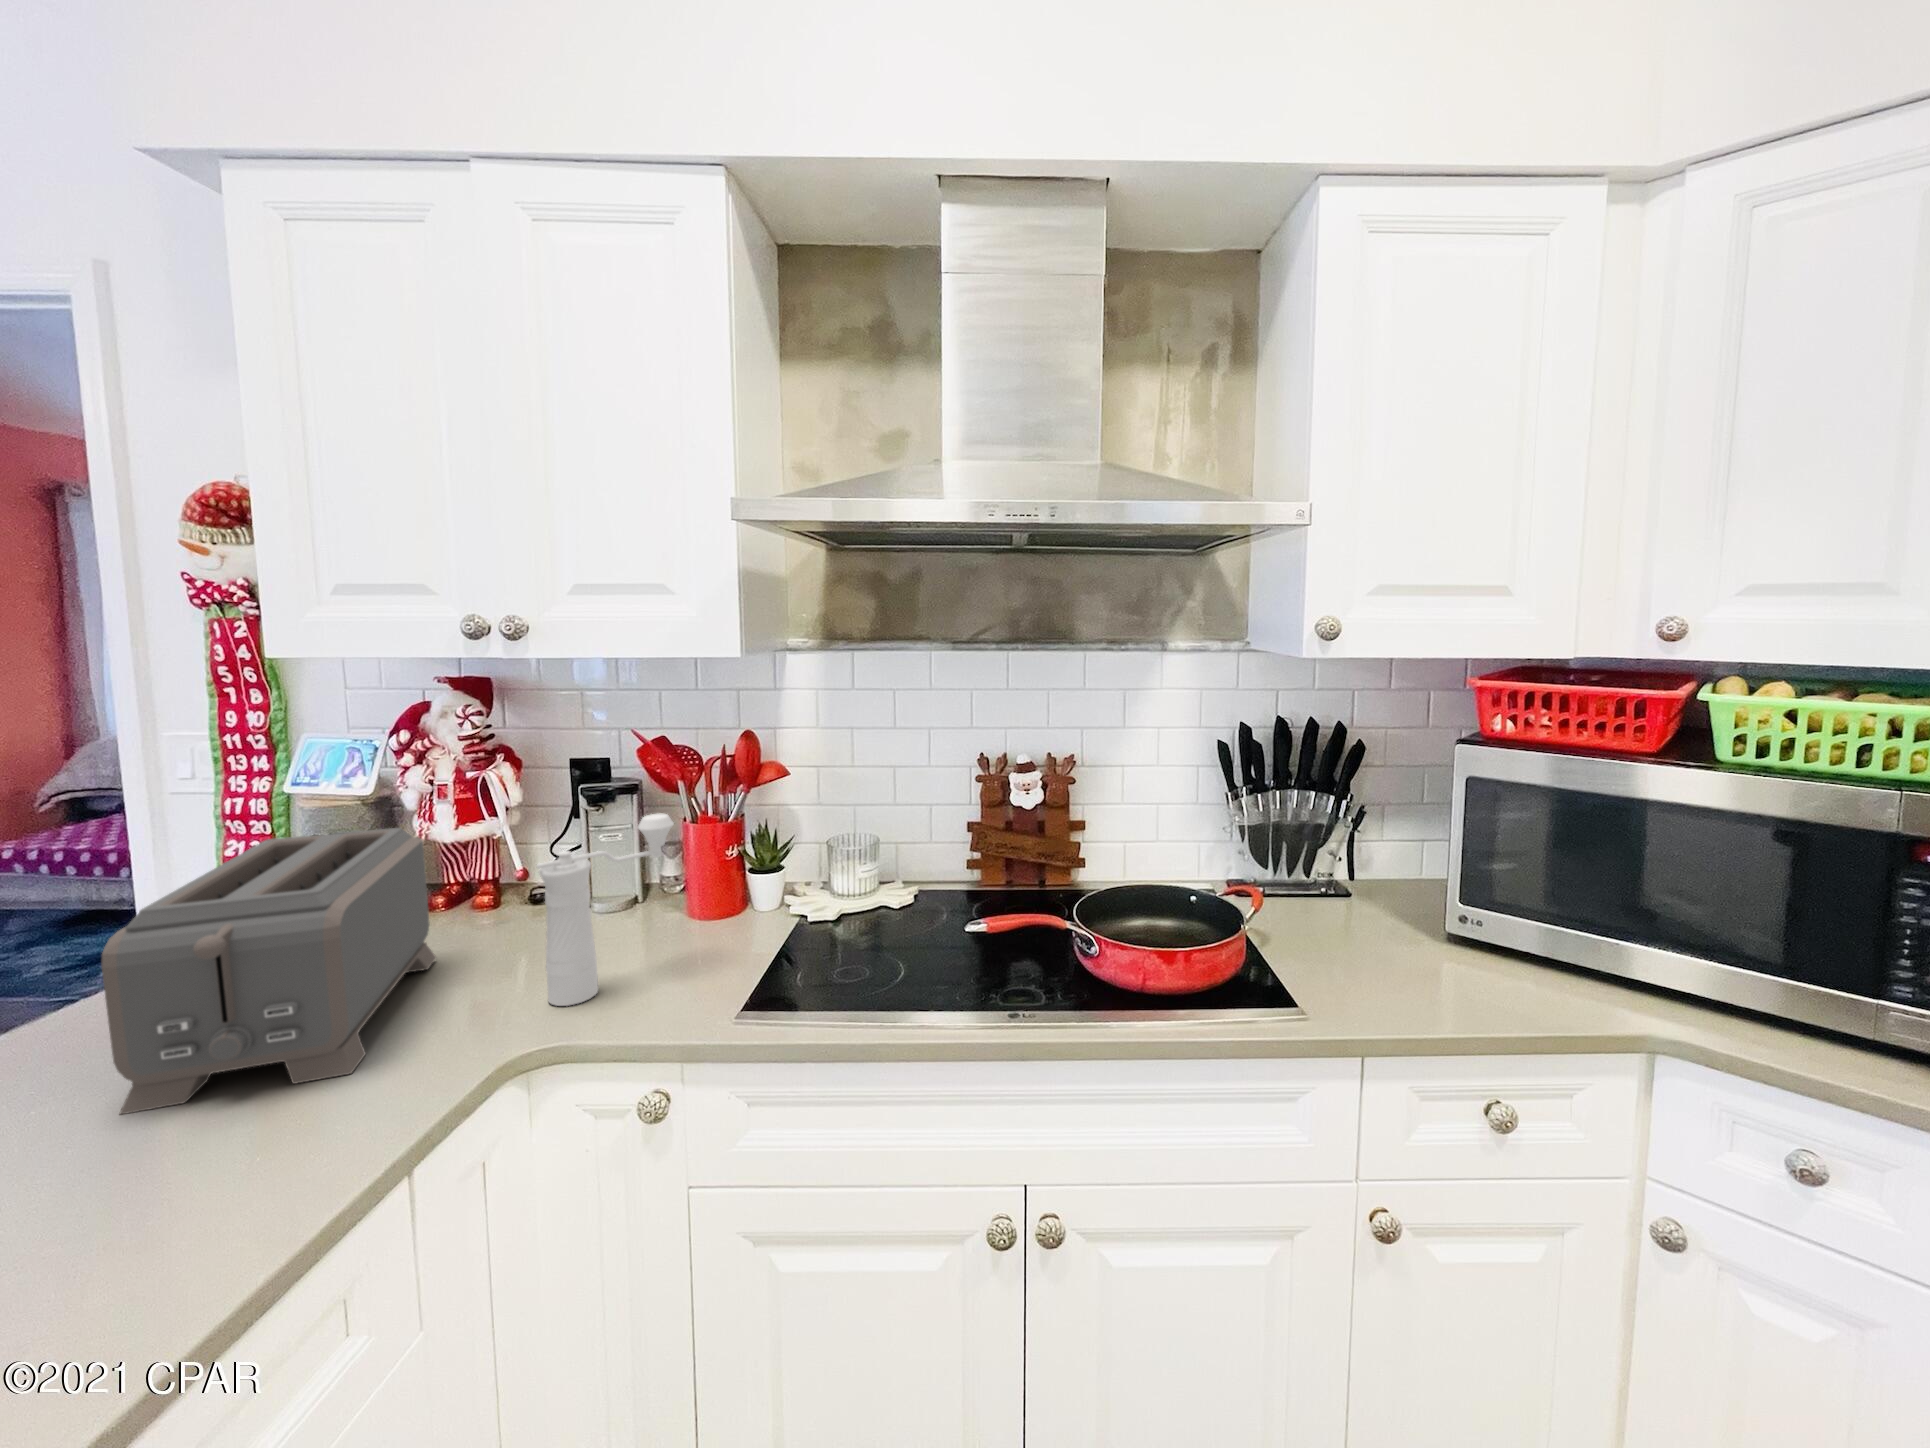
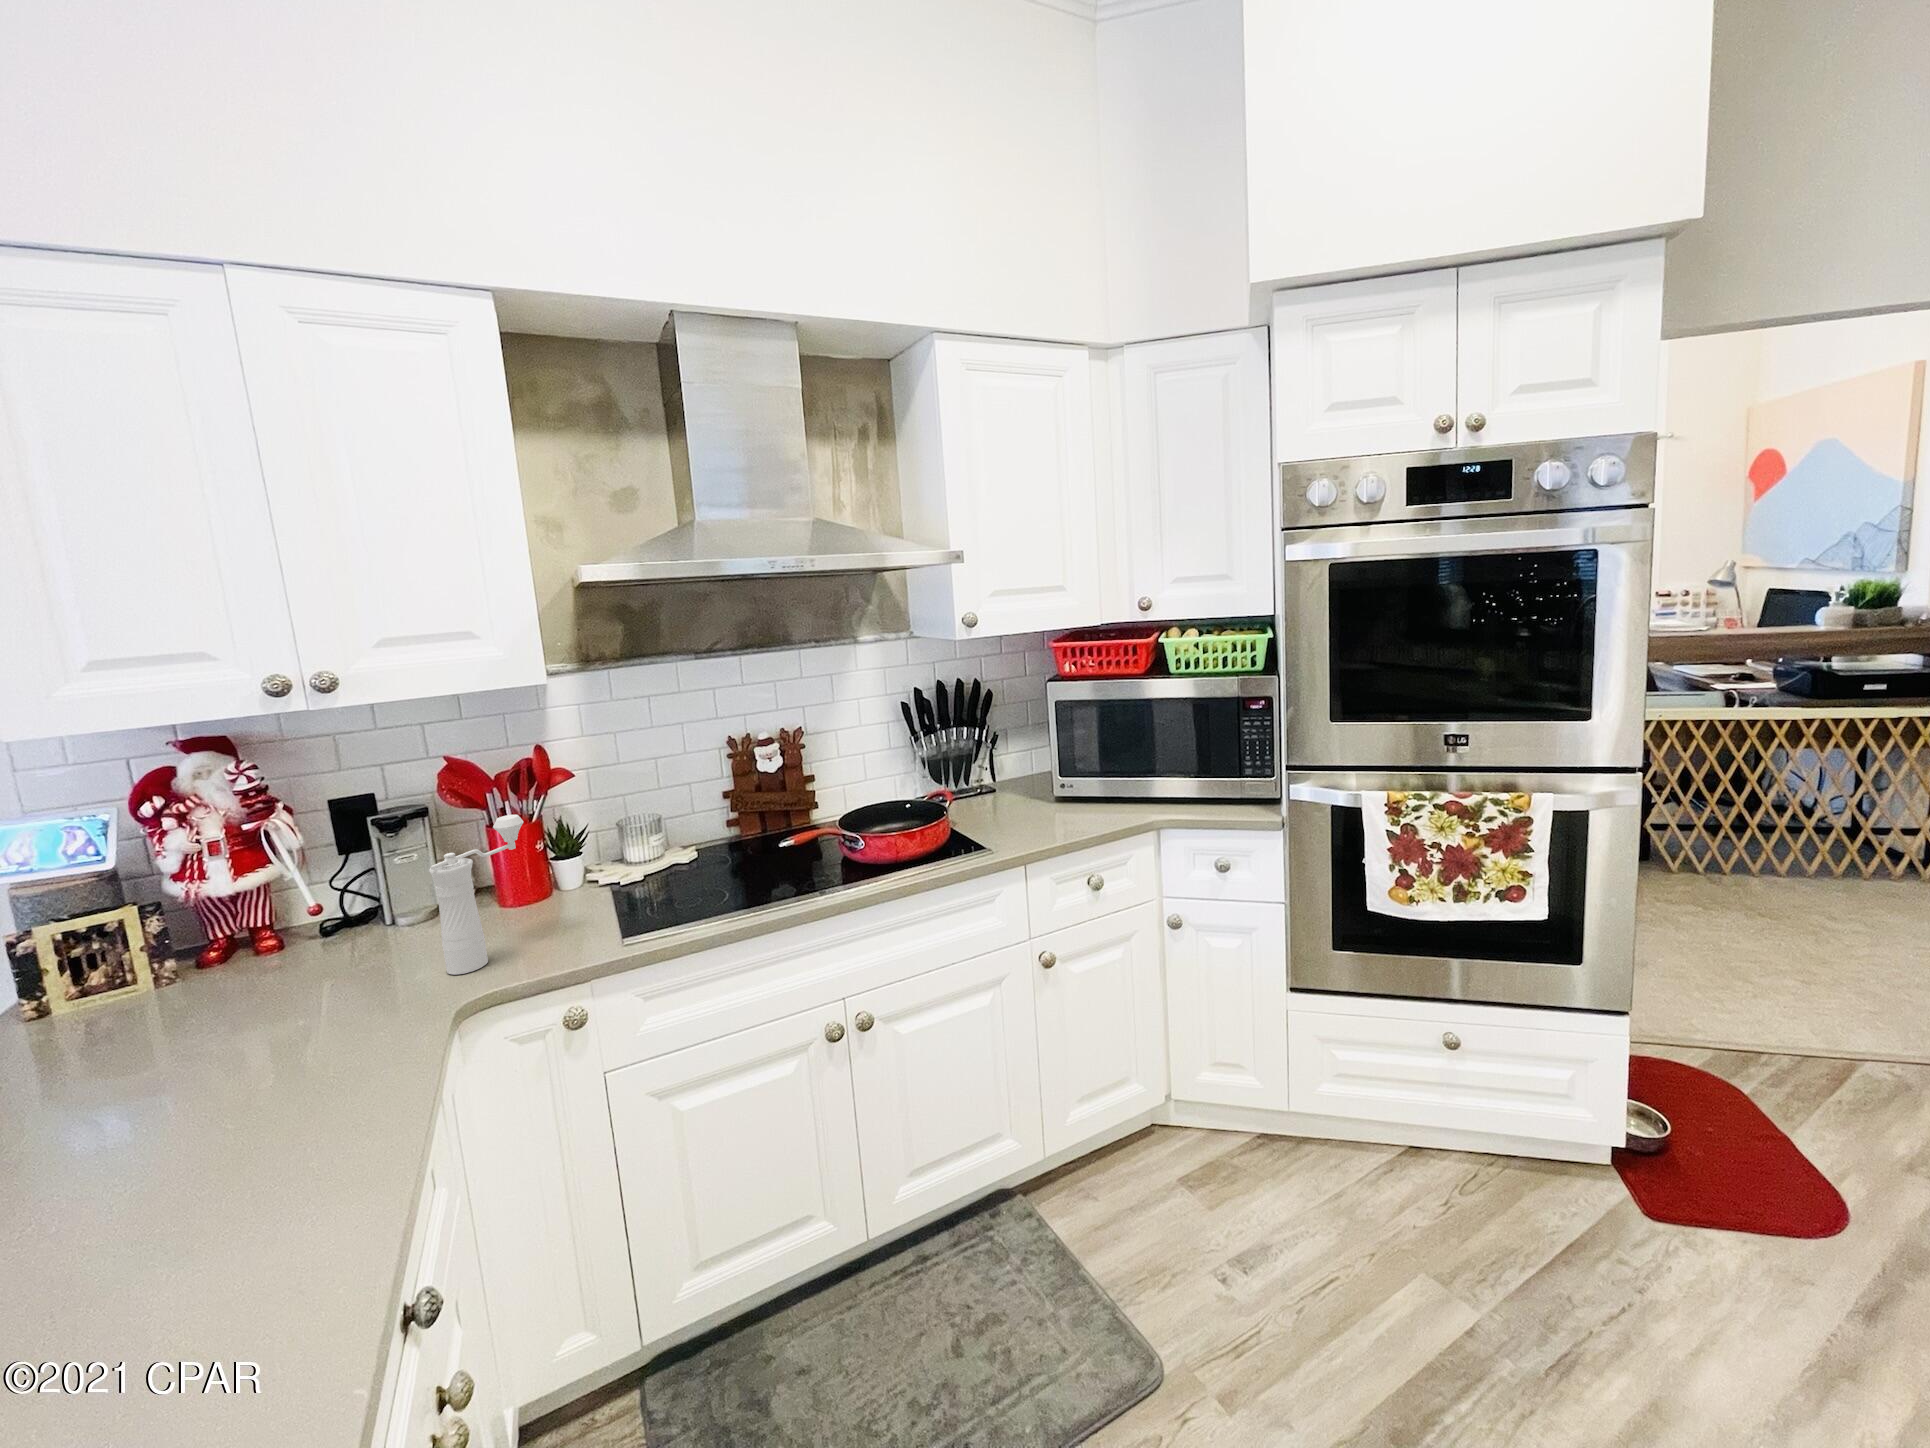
toaster: present [101,828,436,1114] -> none [89,872,334,1118]

